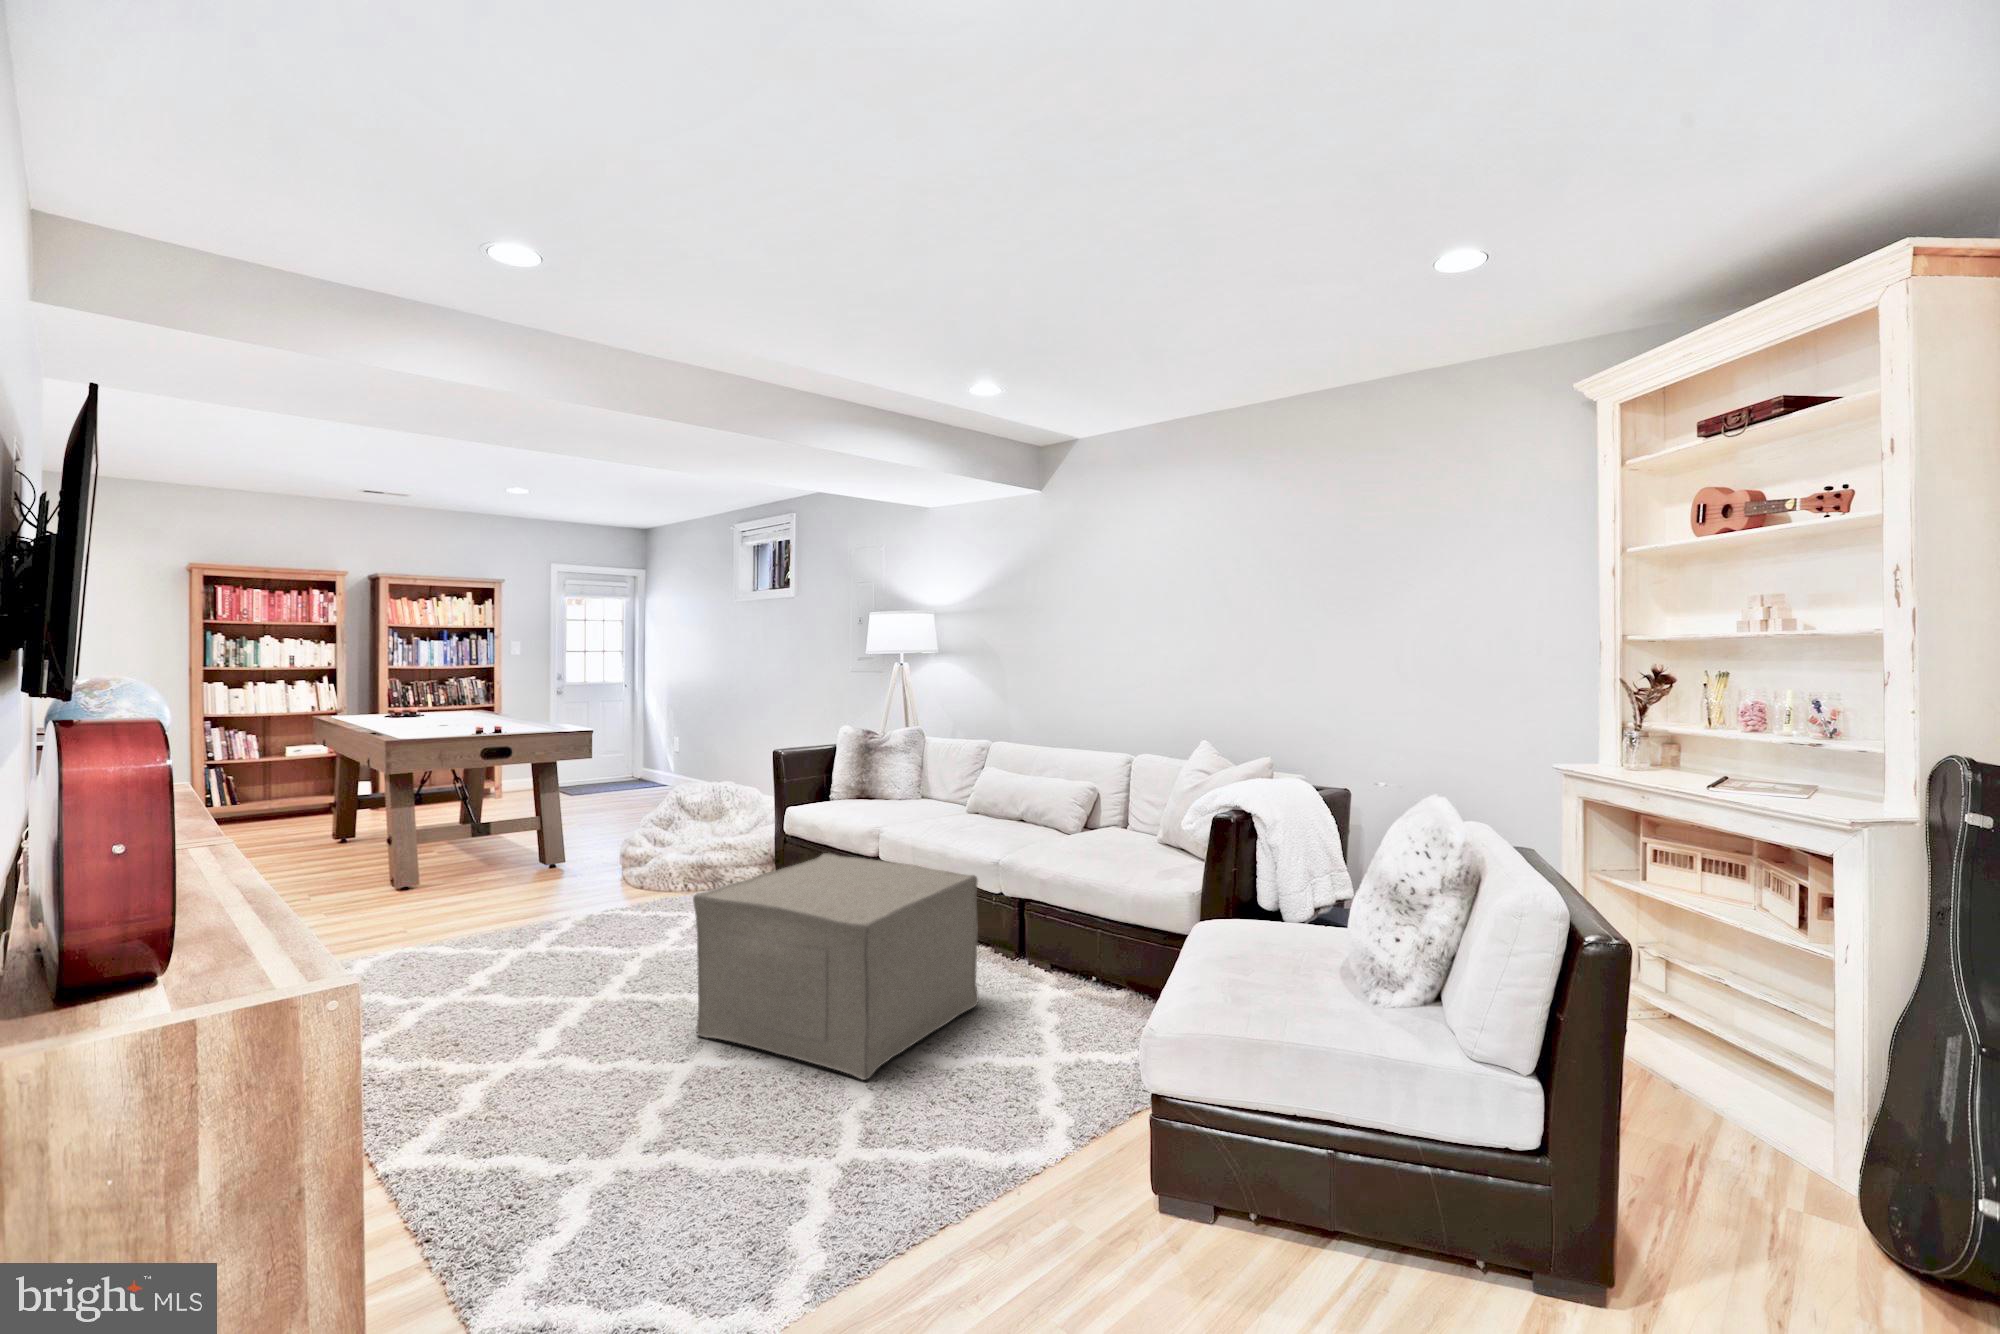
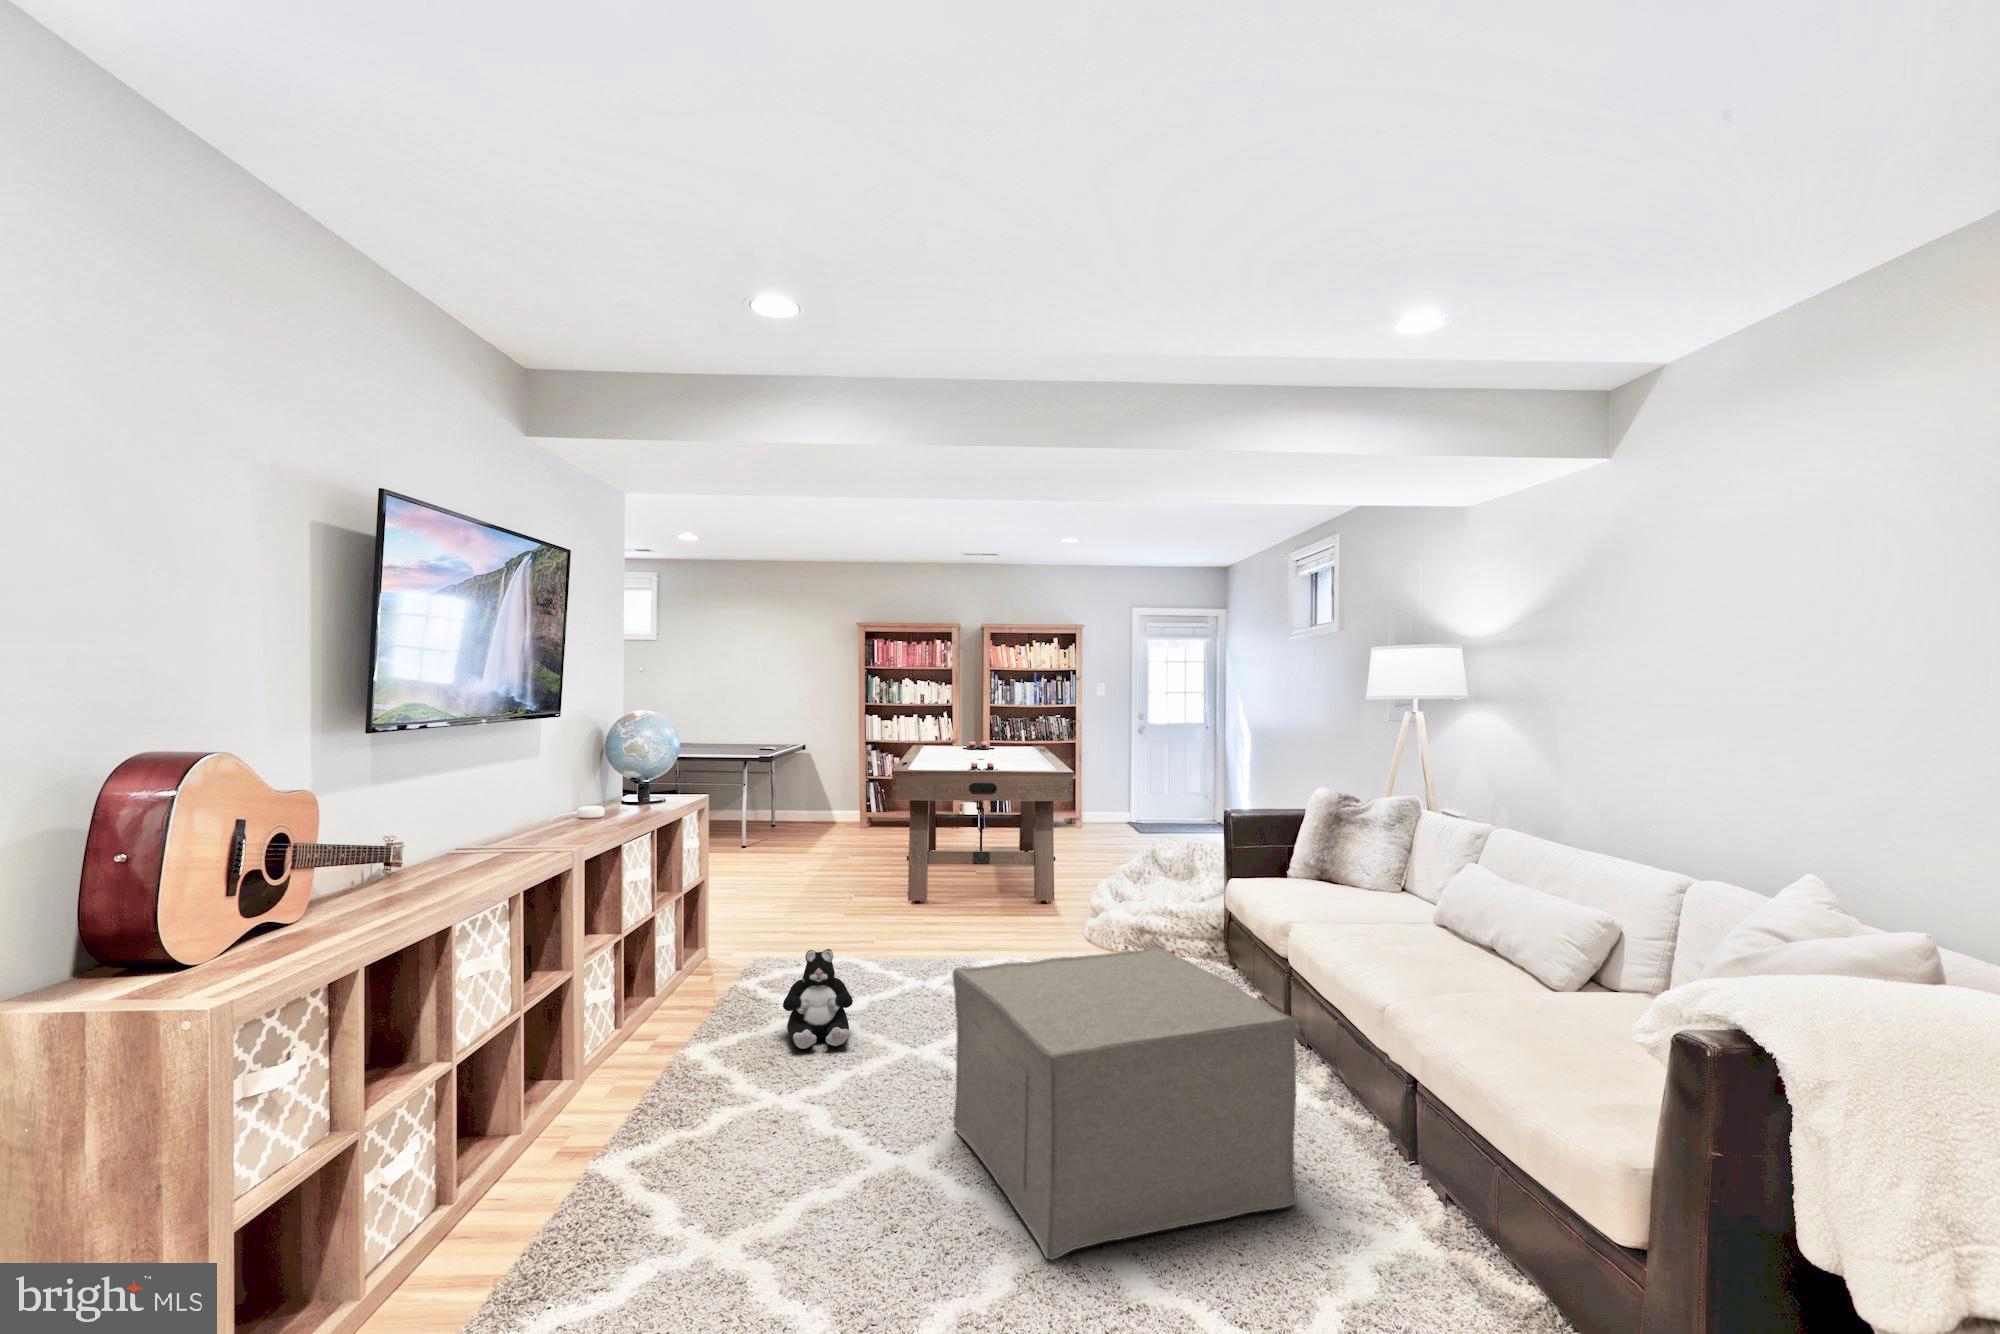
plush toy: none [422,920,516,1024] -> present [783,949,853,1049]

